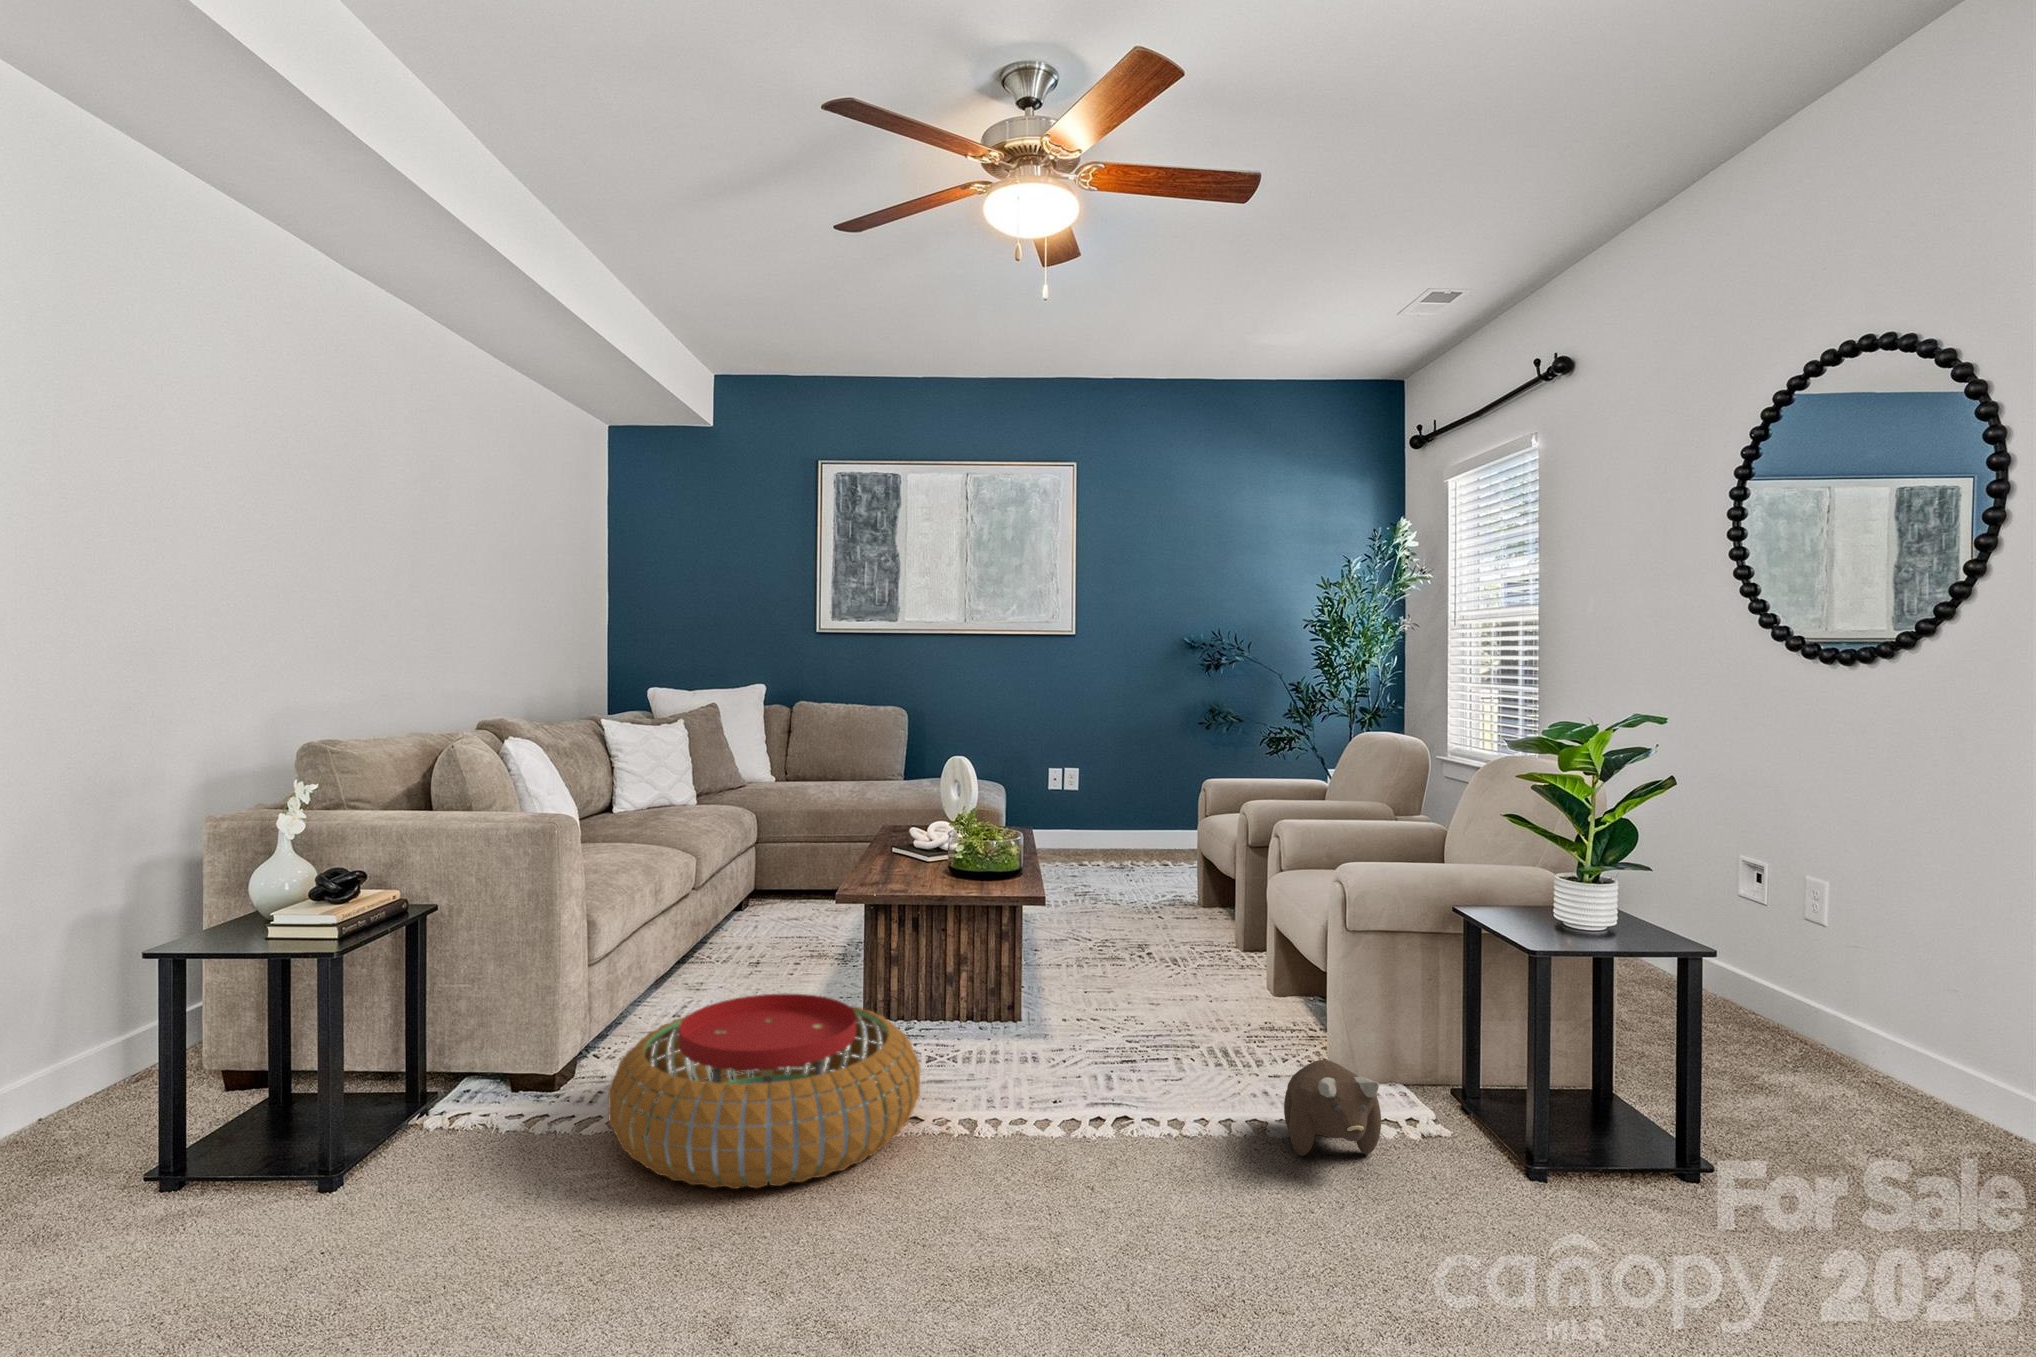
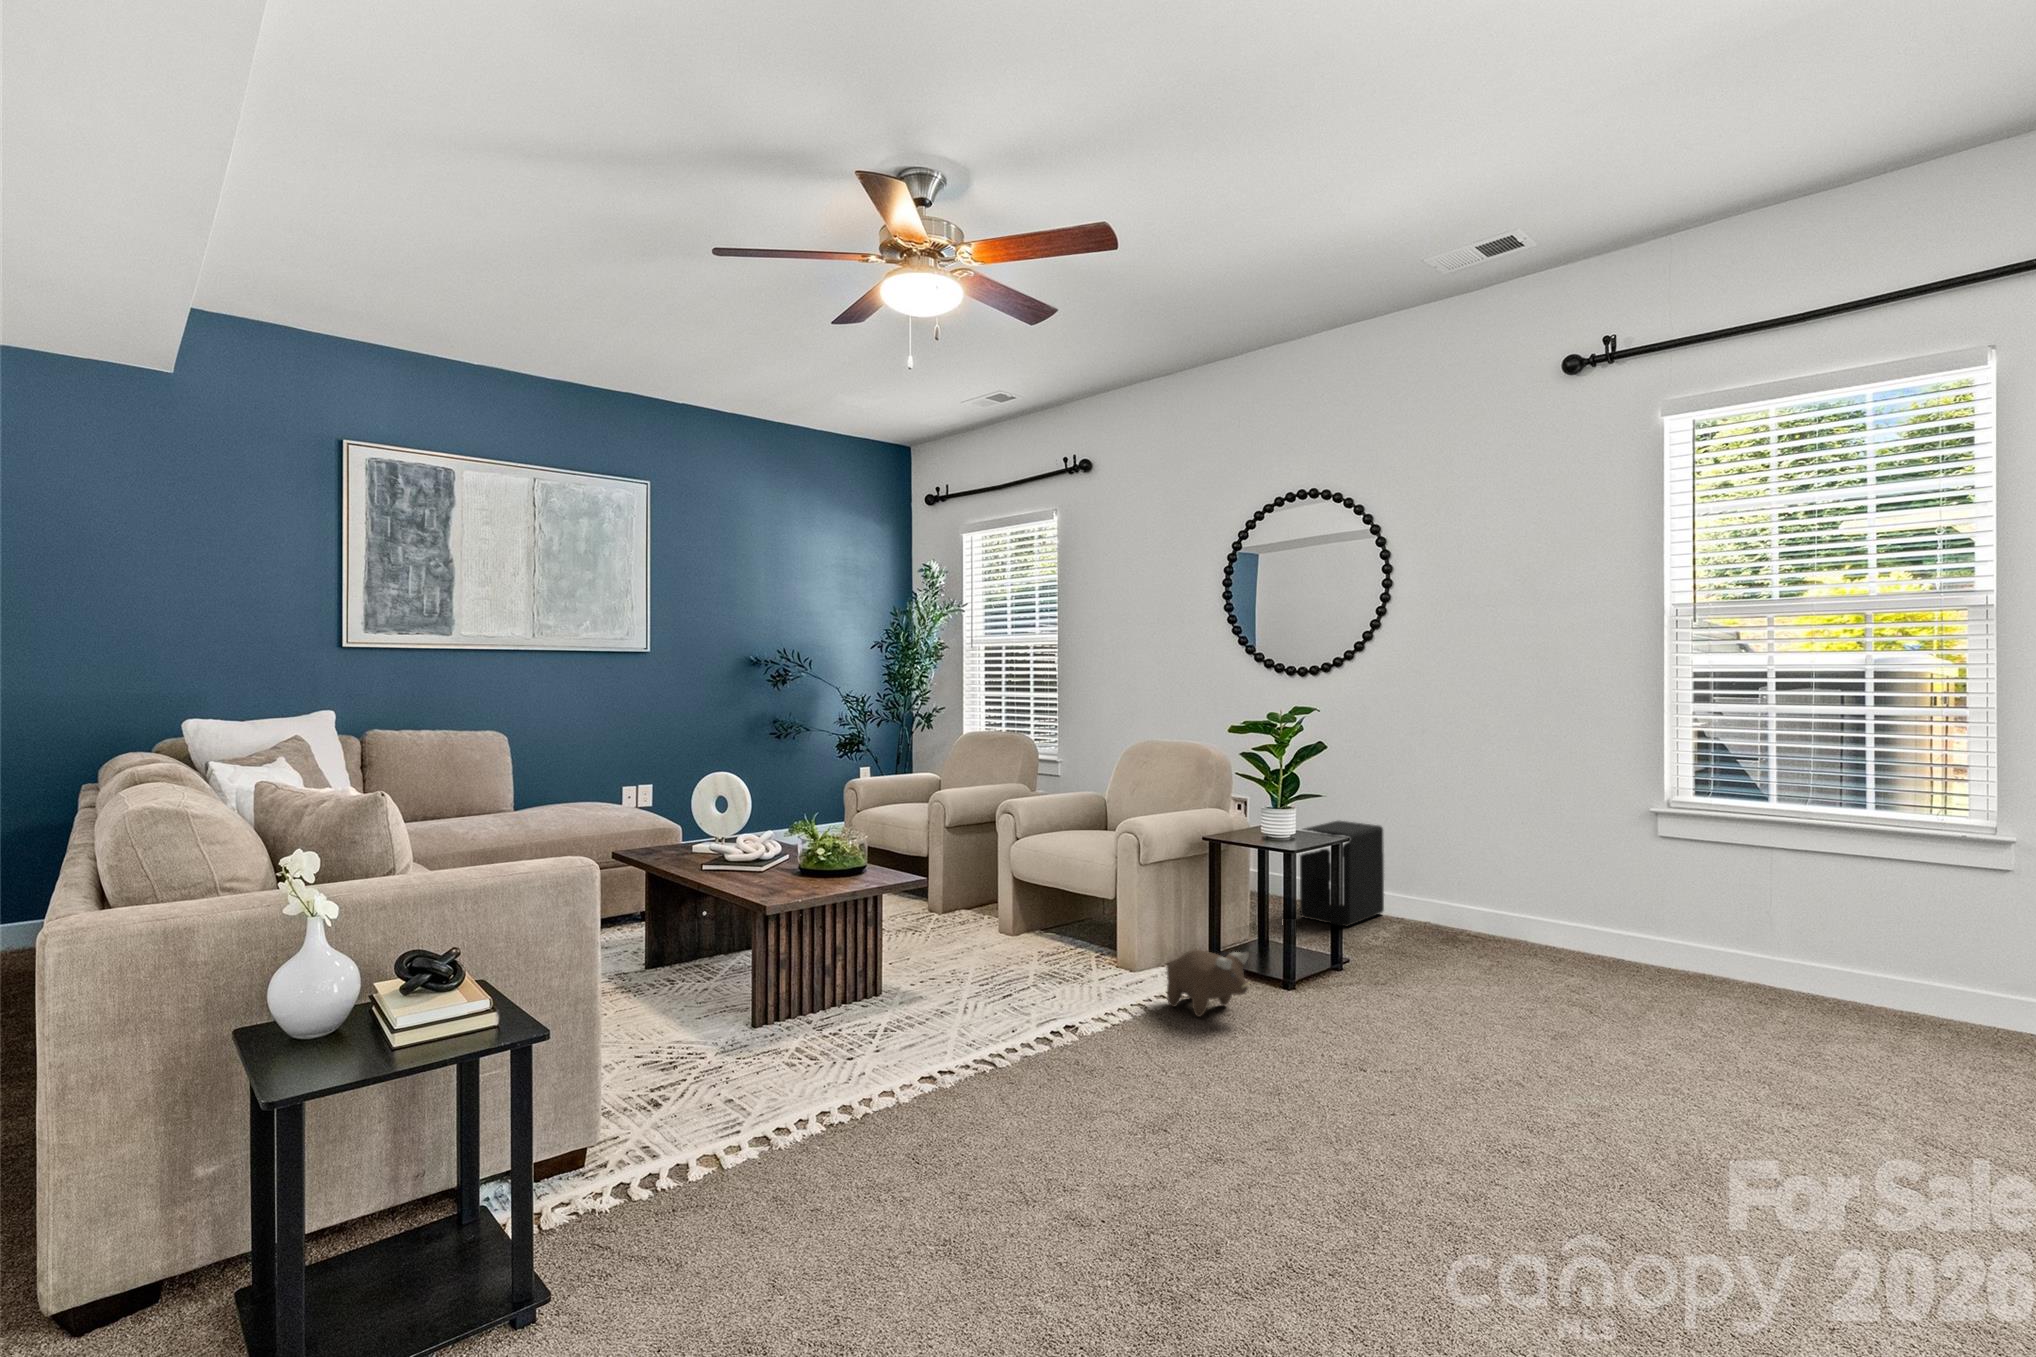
speaker: none [1756,927,1955,1113] -> present [1300,821,1384,926]
pouf: present [608,994,920,1189] -> none [701,992,995,1186]

